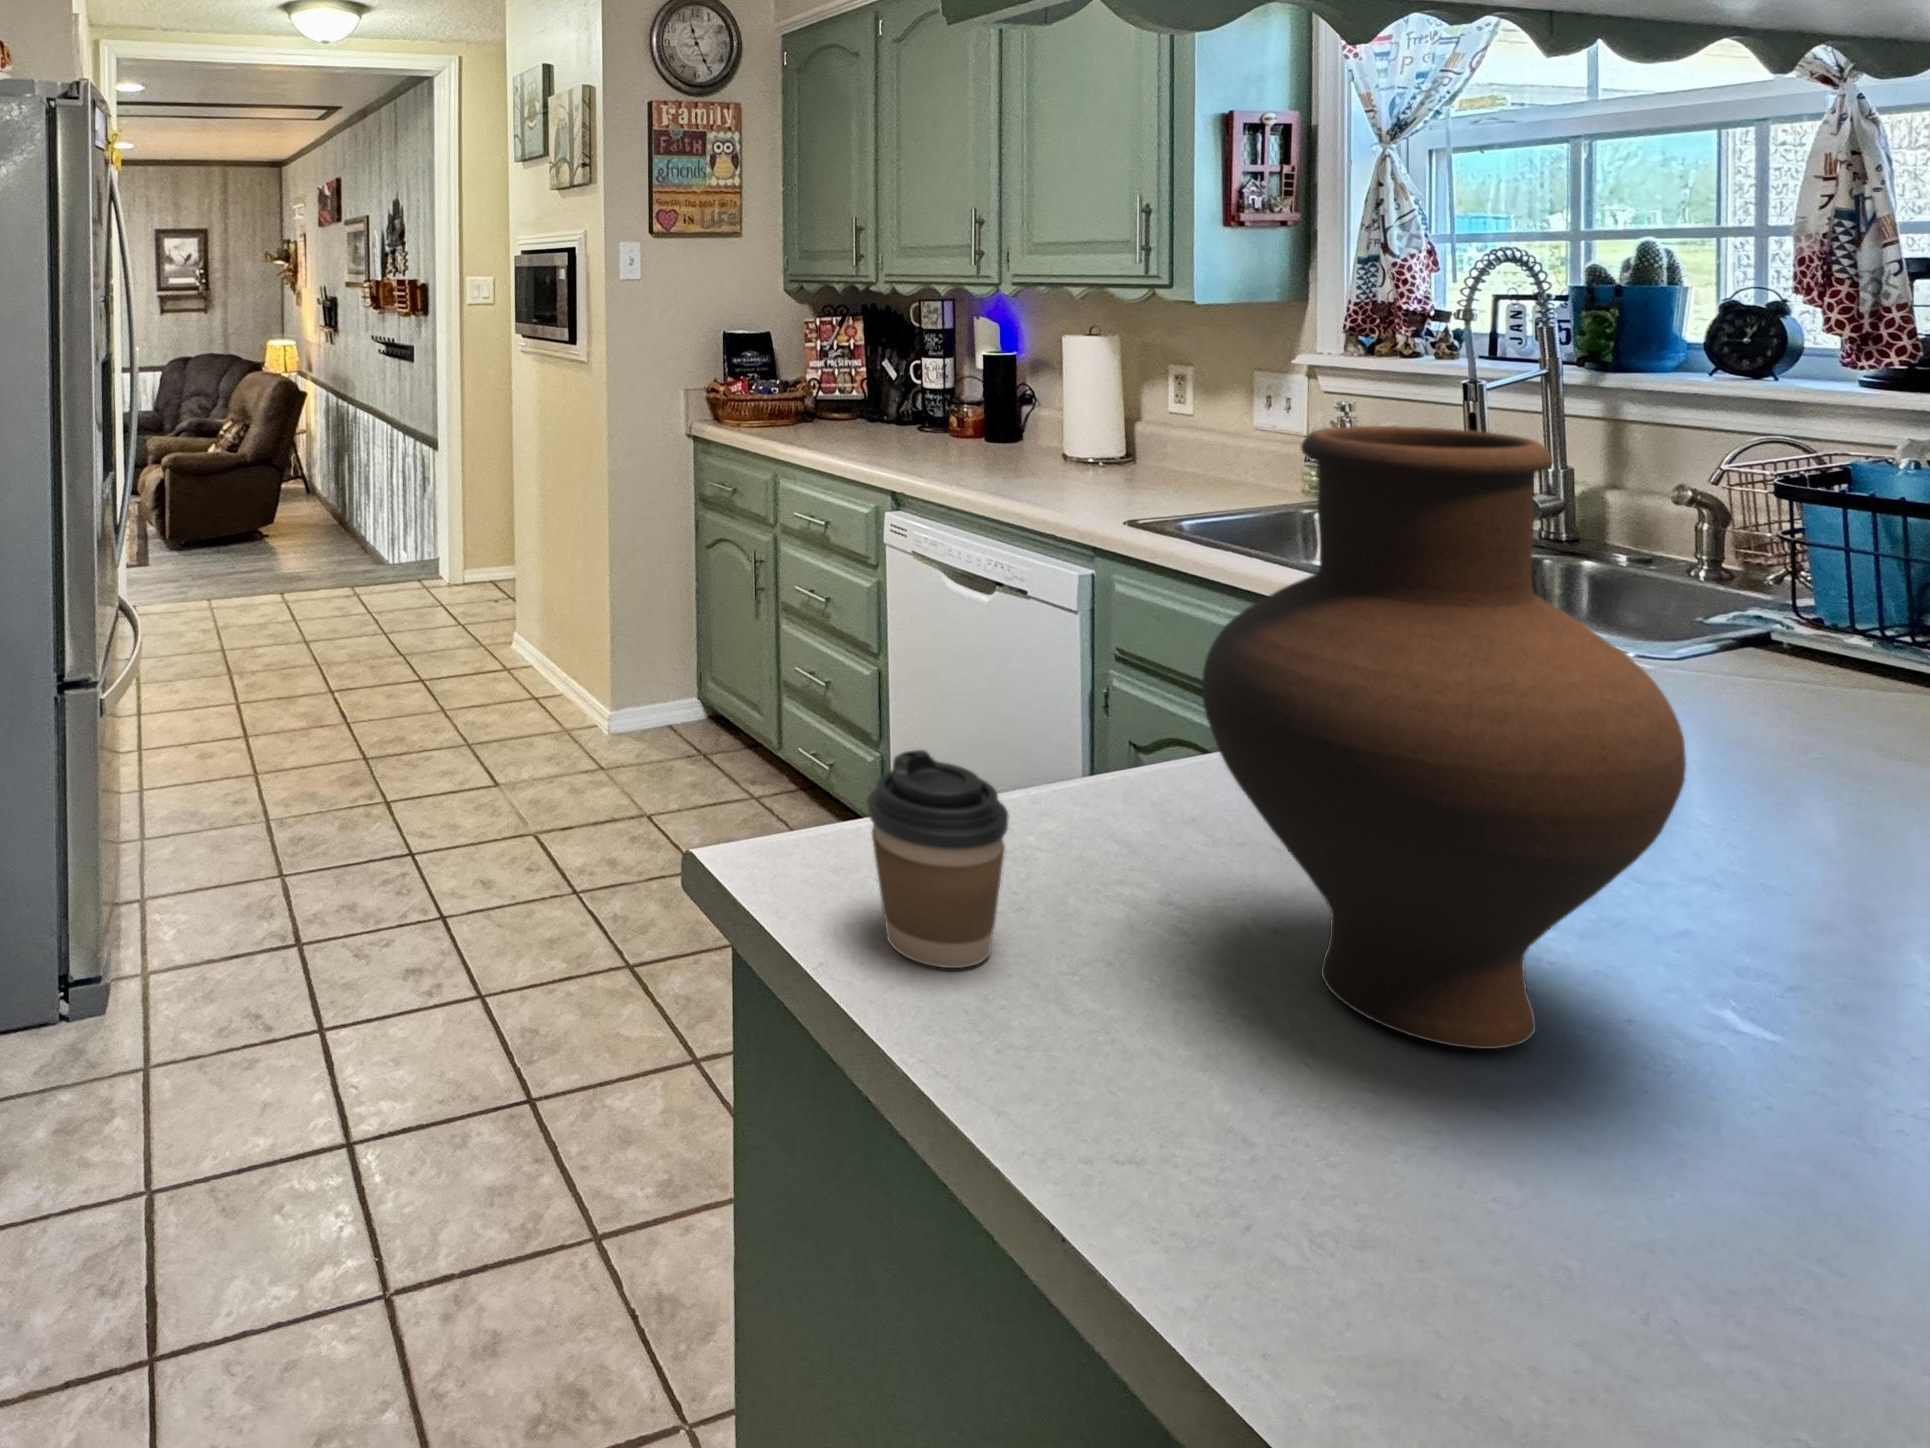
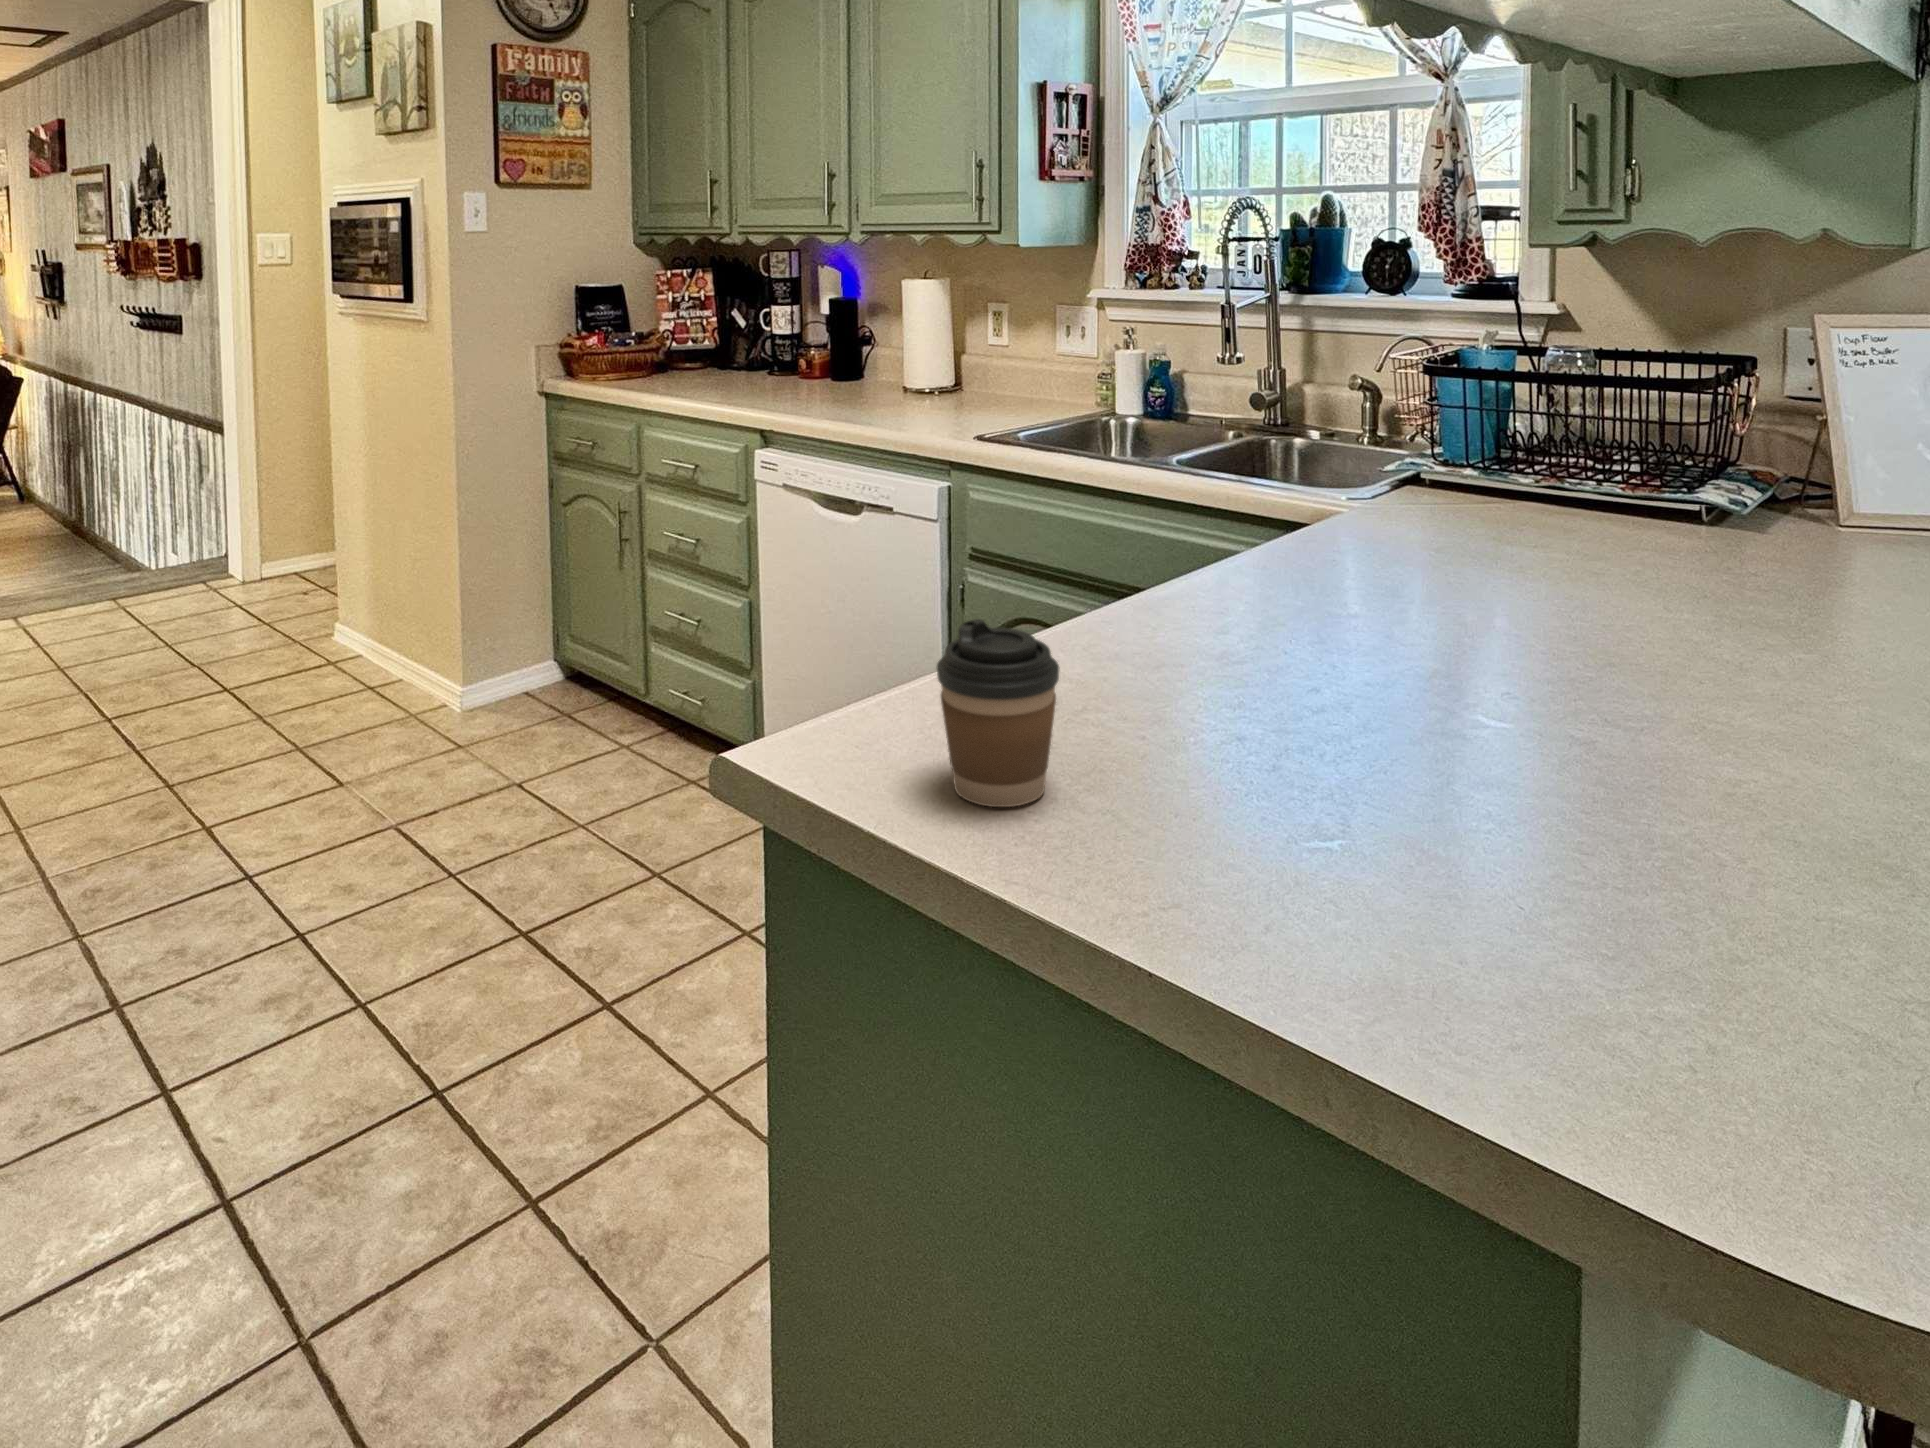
vase: present [1202,426,1686,1049] -> none [1196,307,1526,780]

